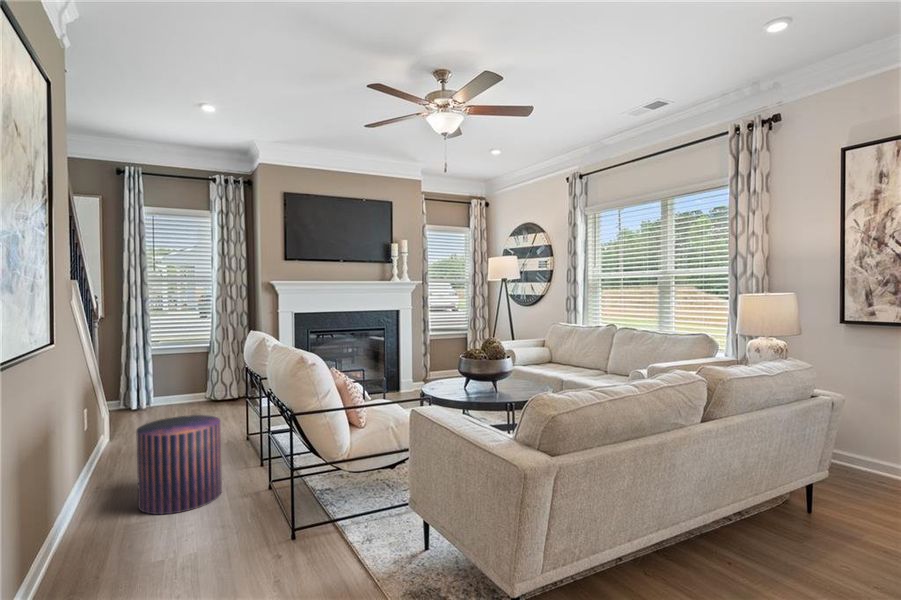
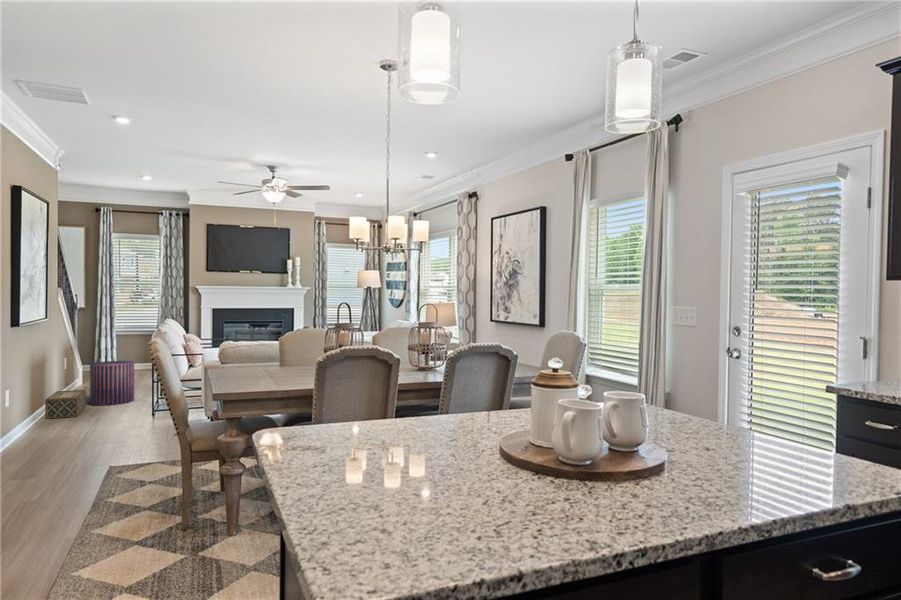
woven basket: none [45,490,134,589] -> present [45,390,86,419]

